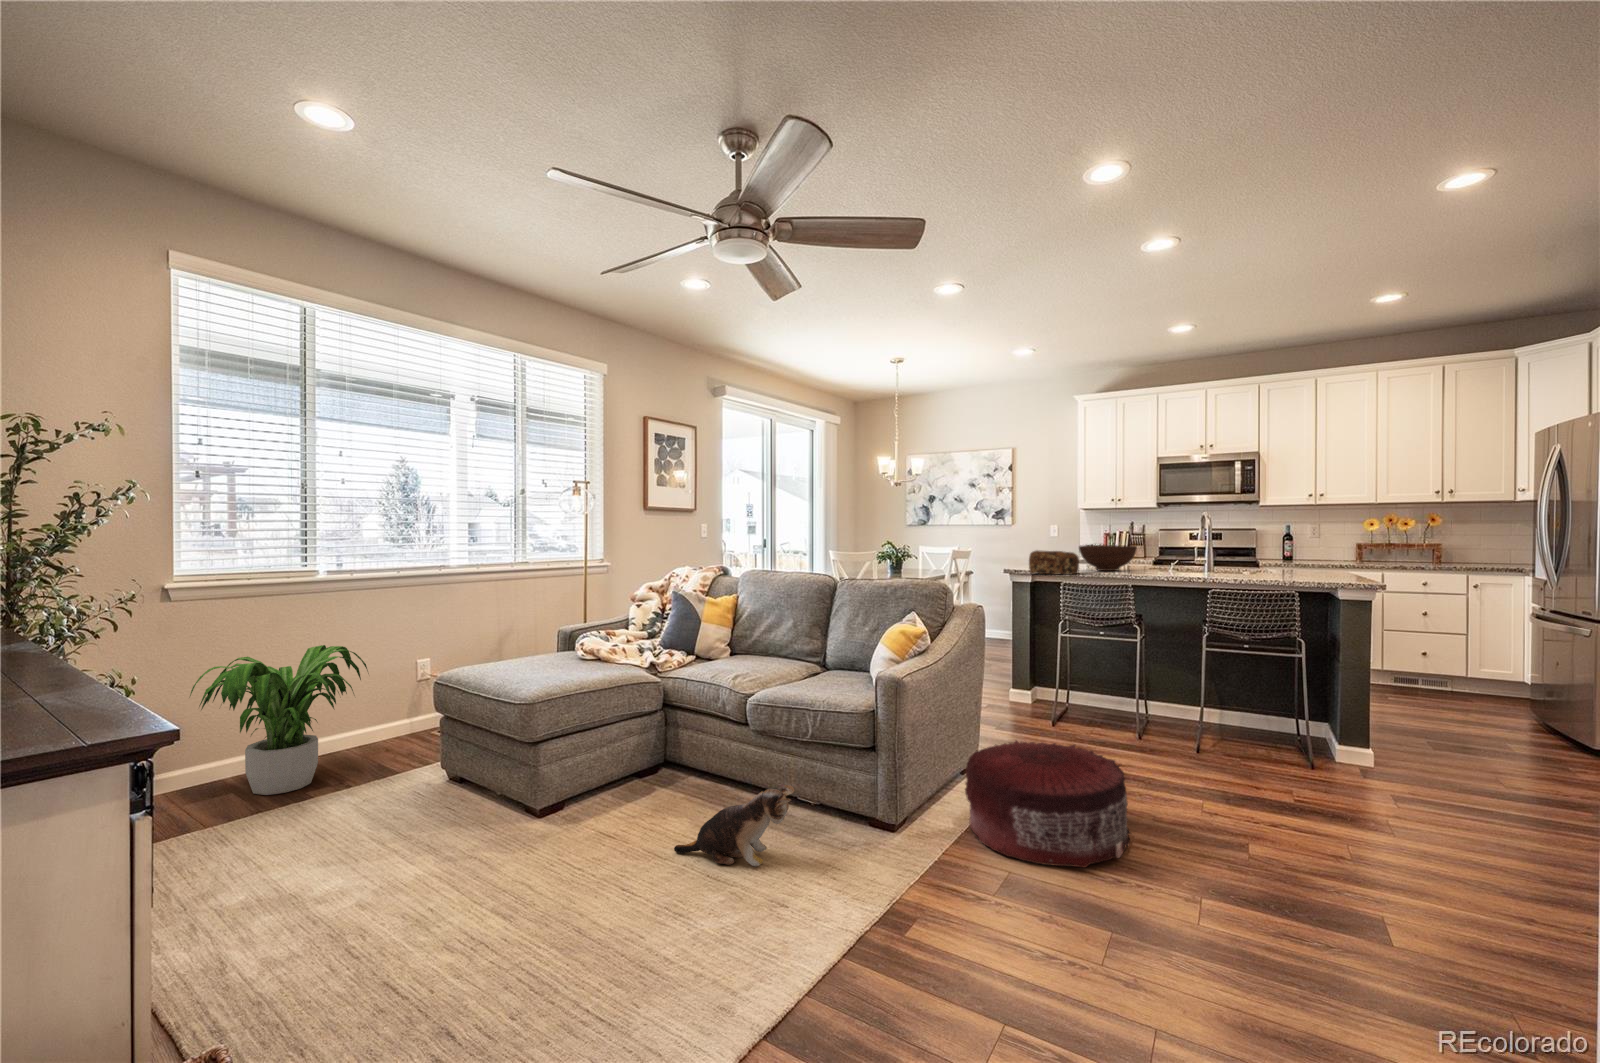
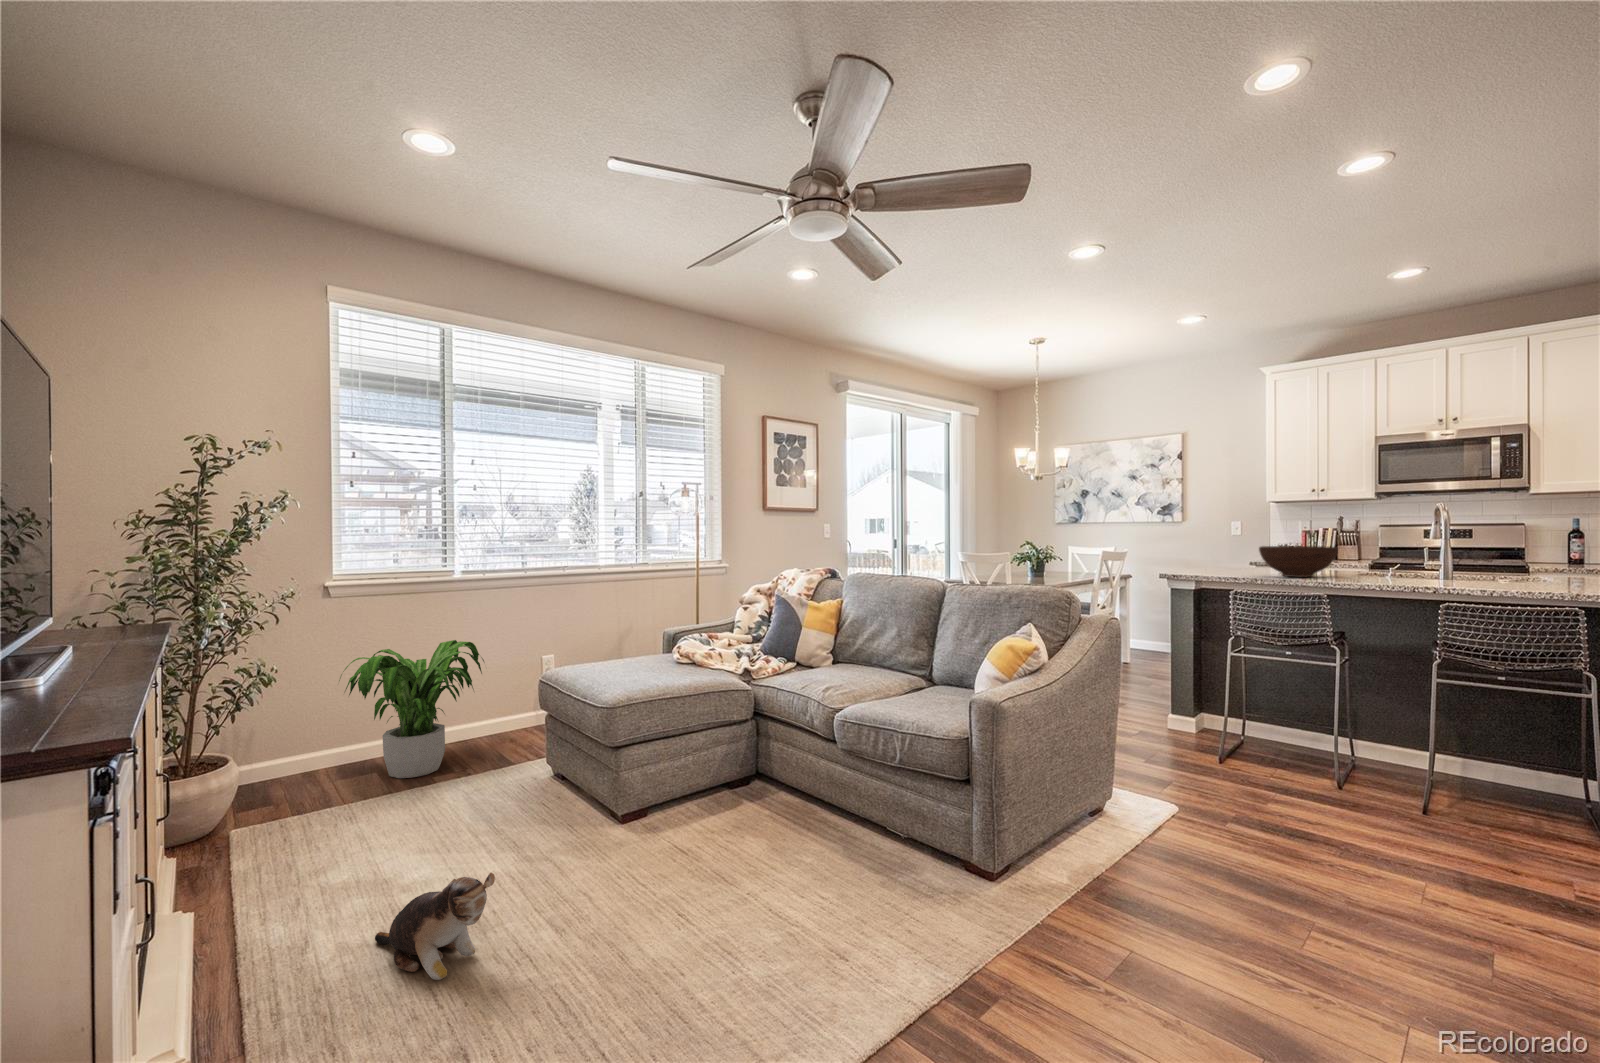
bread loaf: present [1029,550,1079,575] -> none [1191,552,1257,581]
pouf: present [965,741,1131,867] -> none [1082,782,1310,958]
plush toy: present [674,785,794,867] -> present [375,873,495,980]

